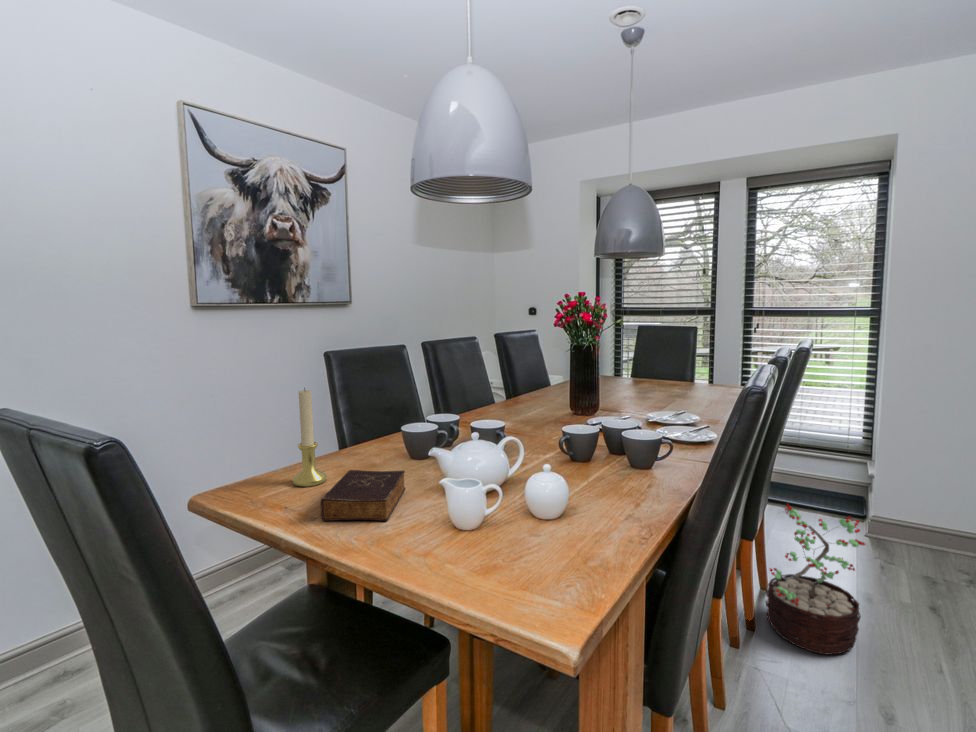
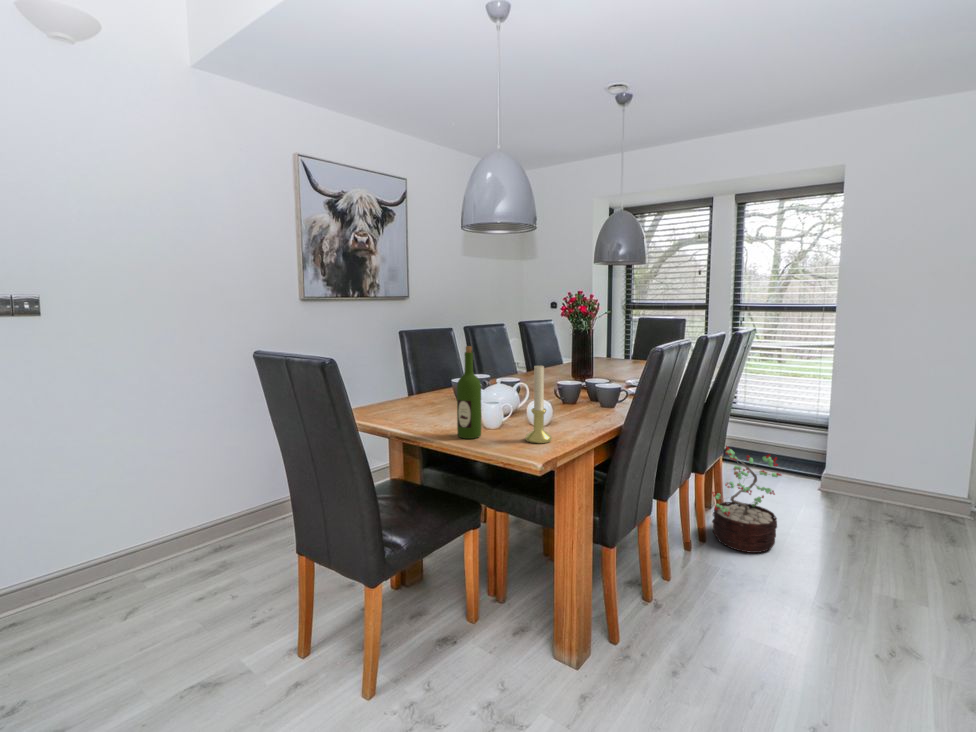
candle holder: present [292,388,327,487] -> present [525,365,552,443]
wine bottle: none [405,394,452,570] -> present [457,346,481,439]
book: present [321,470,405,521] -> none [407,400,454,424]

